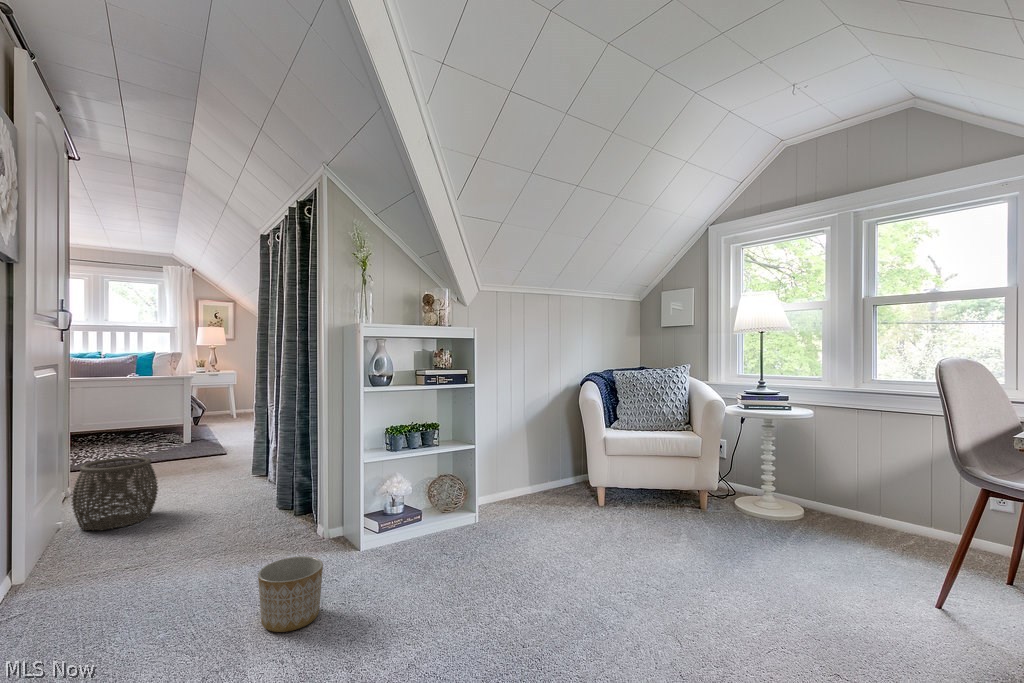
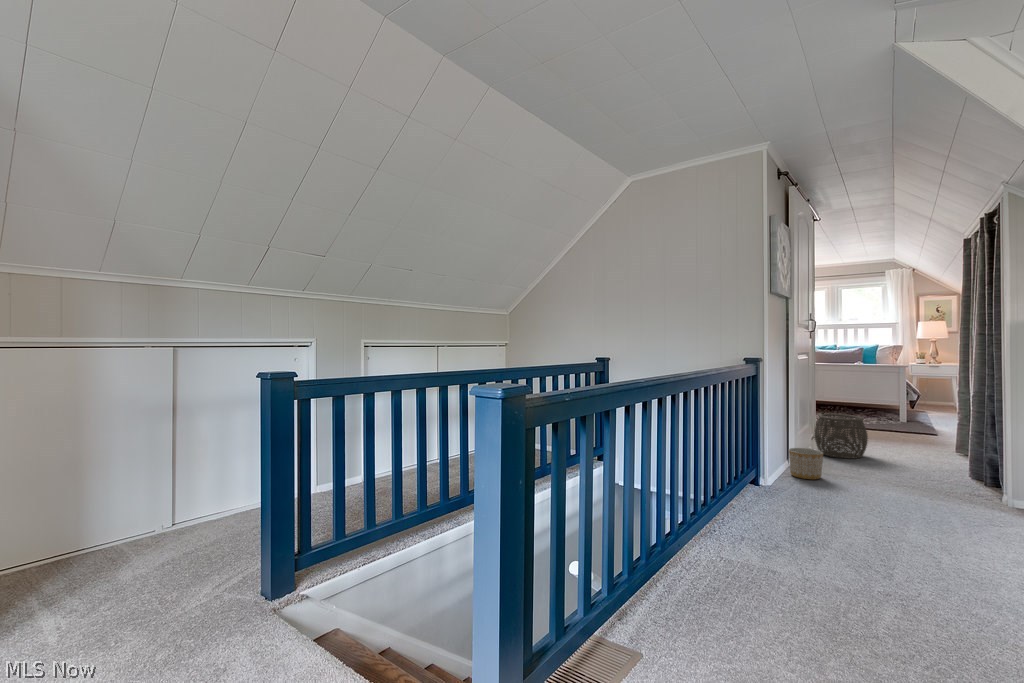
planter: present [258,556,323,632] -> present [789,448,823,480]

